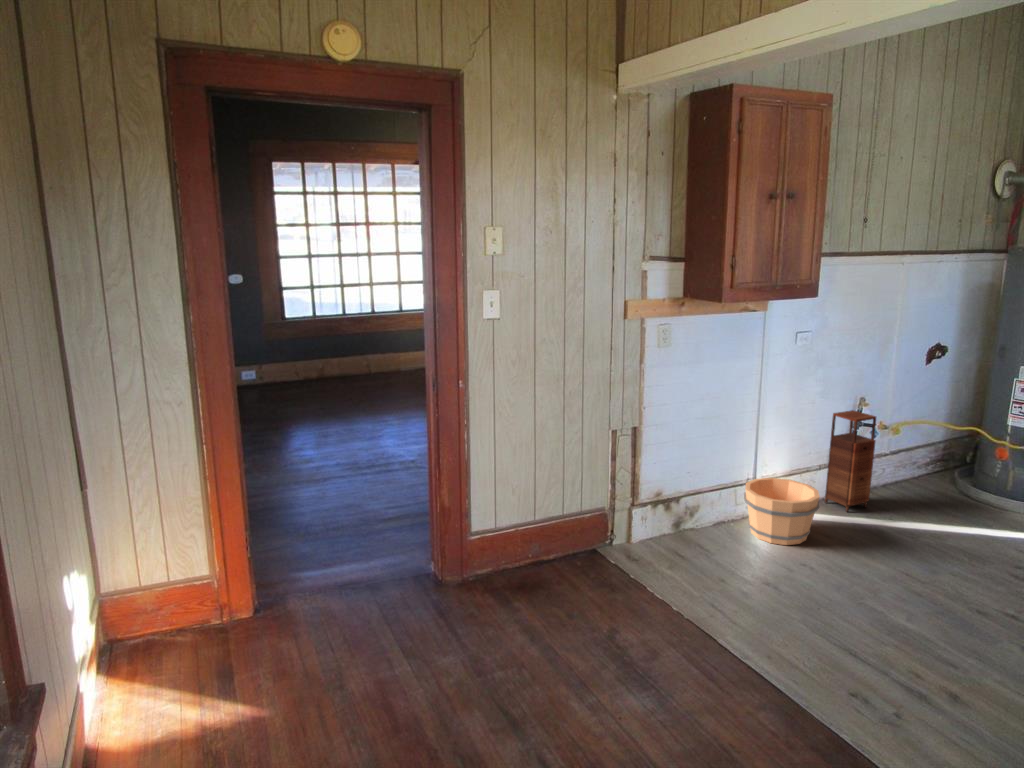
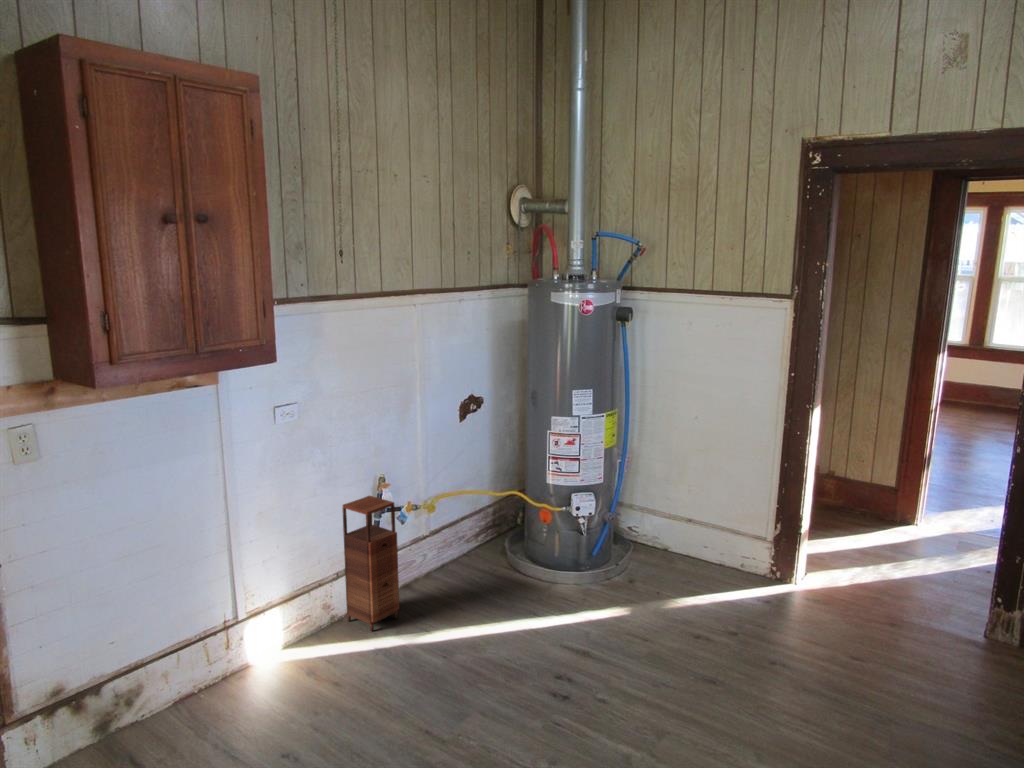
bucket: present [744,478,820,545] -> none [209,612,316,720]

